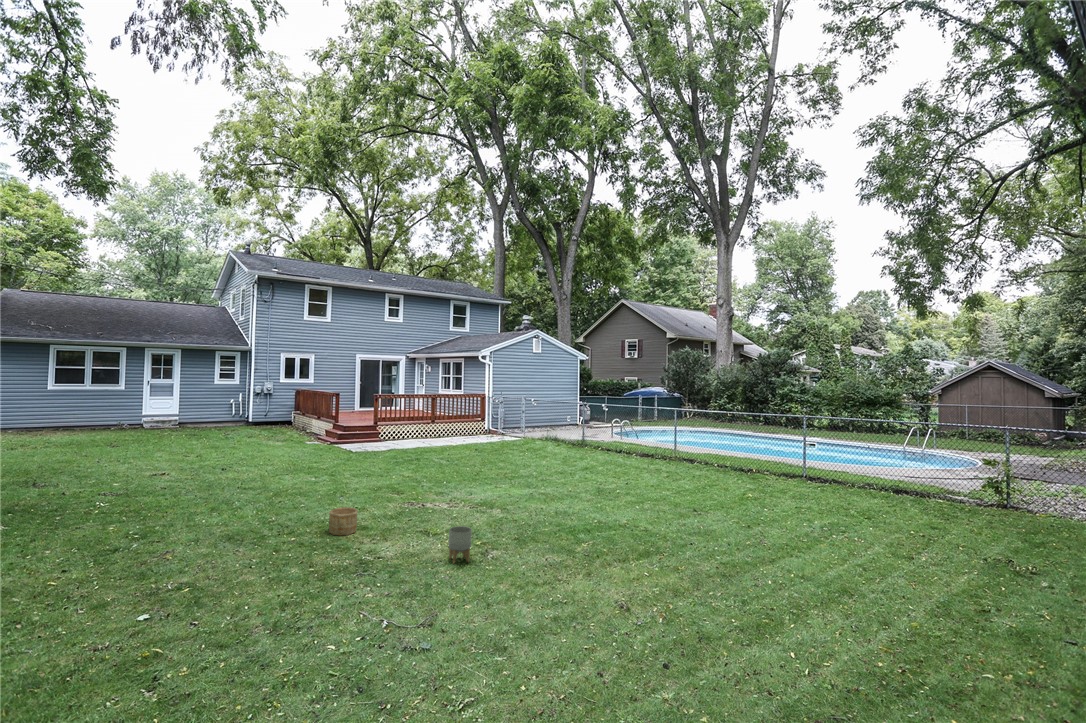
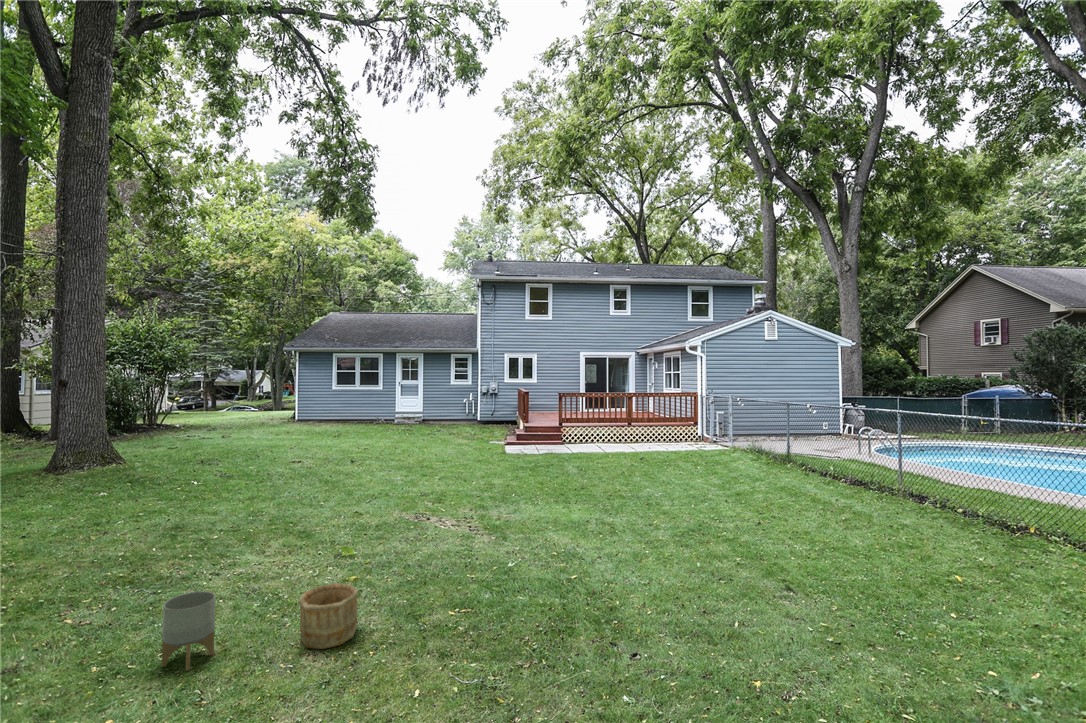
wooden bucket: present [329,507,358,536] -> present [299,583,359,649]

